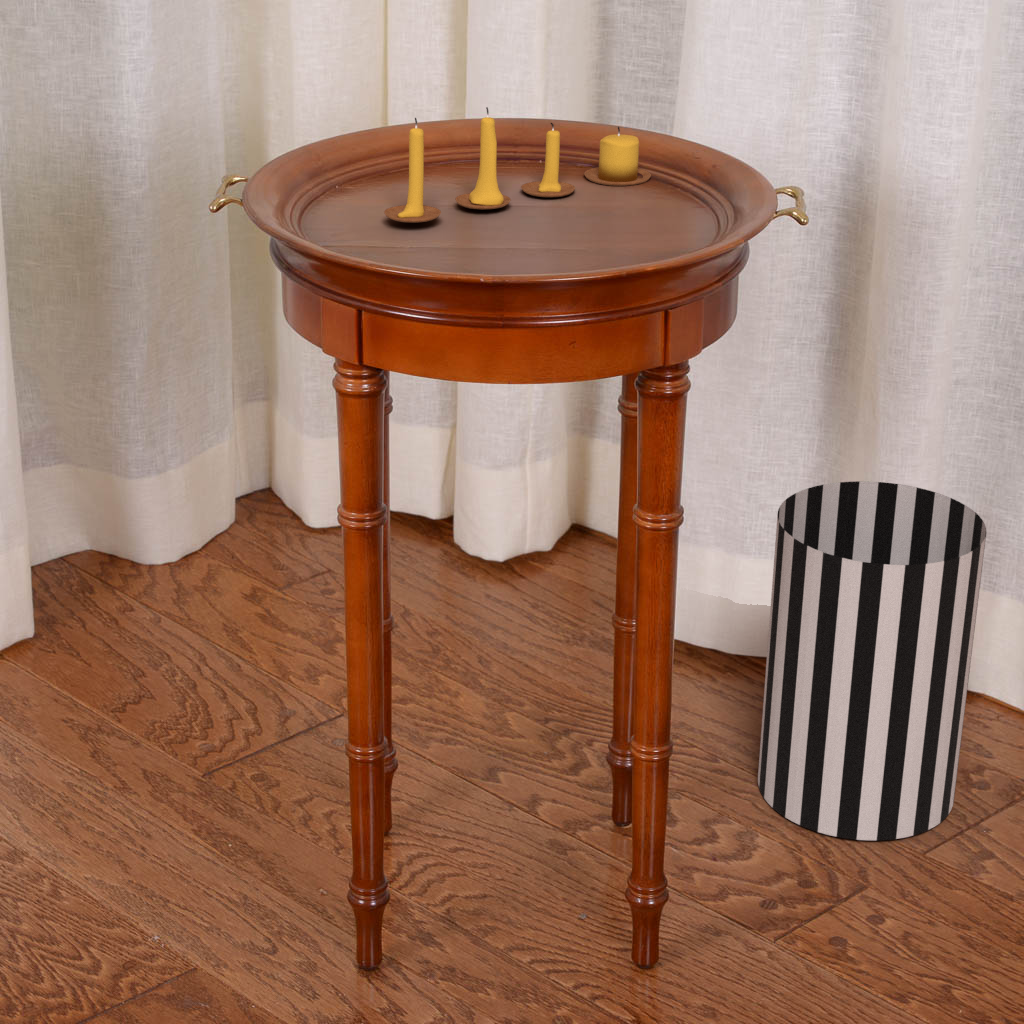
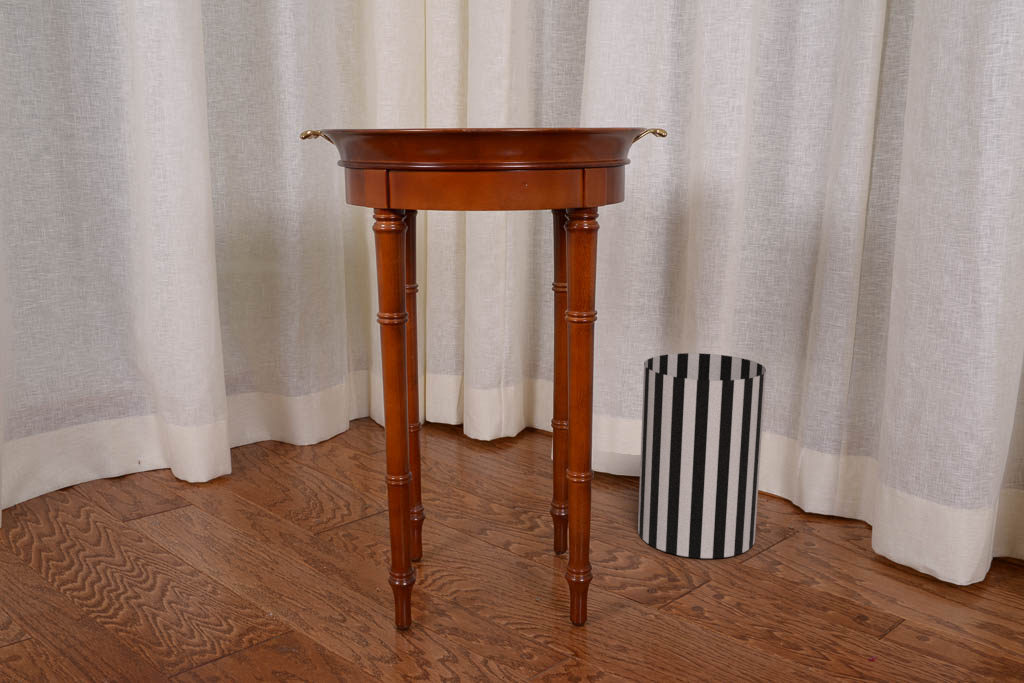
candle: present [384,107,651,222] -> none [412,66,569,131]

